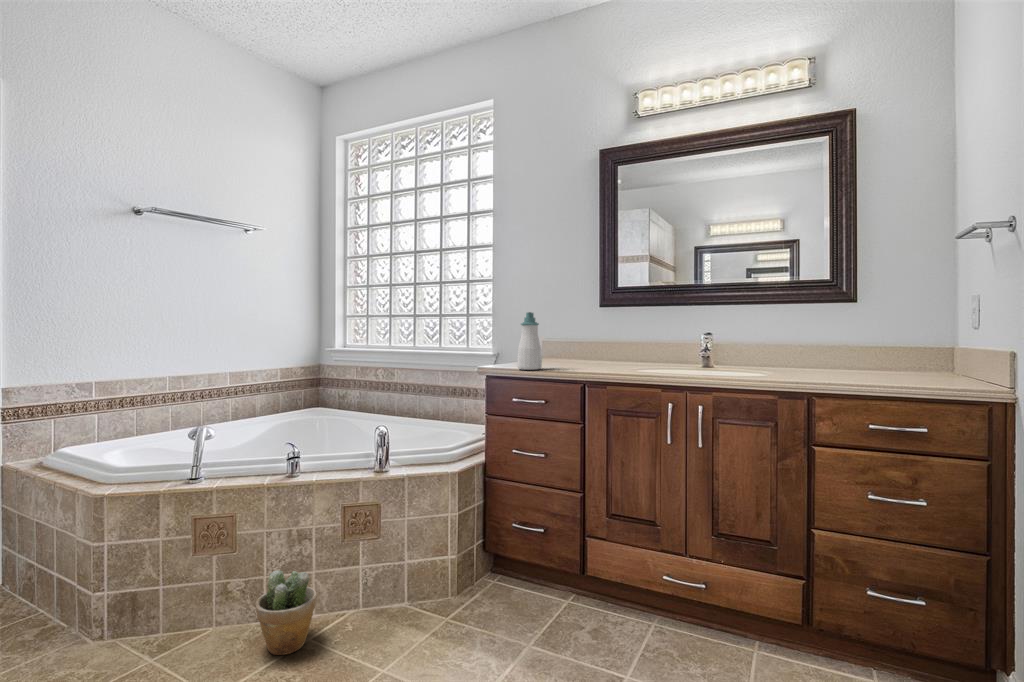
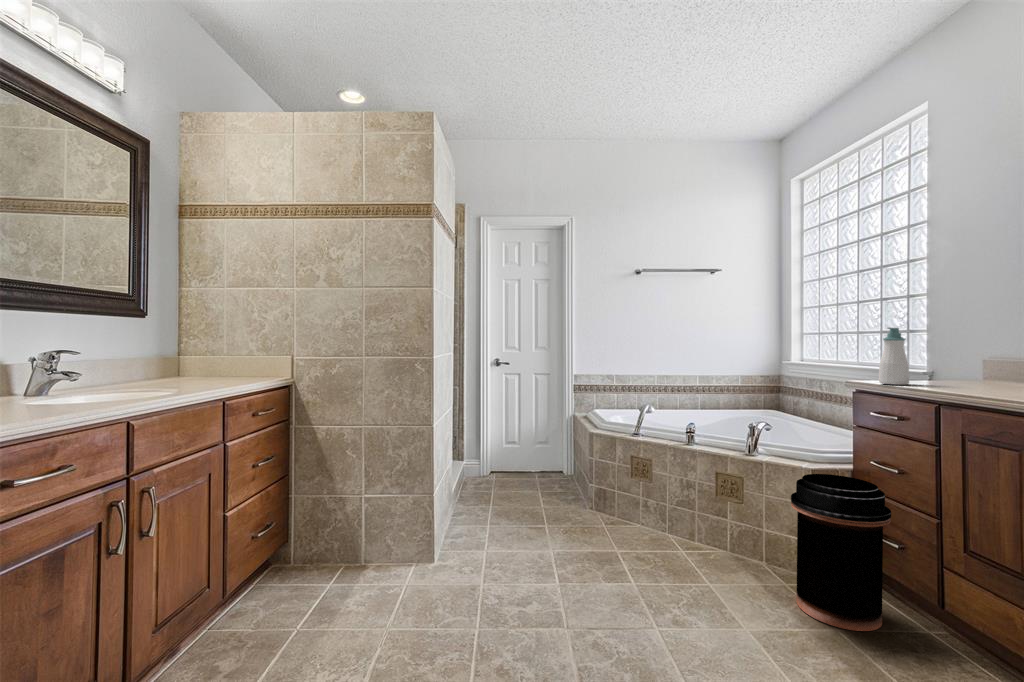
trash can: none [467,473,559,645] -> present [791,474,891,631]
potted plant: present [256,570,317,655] -> none [648,498,686,553]

